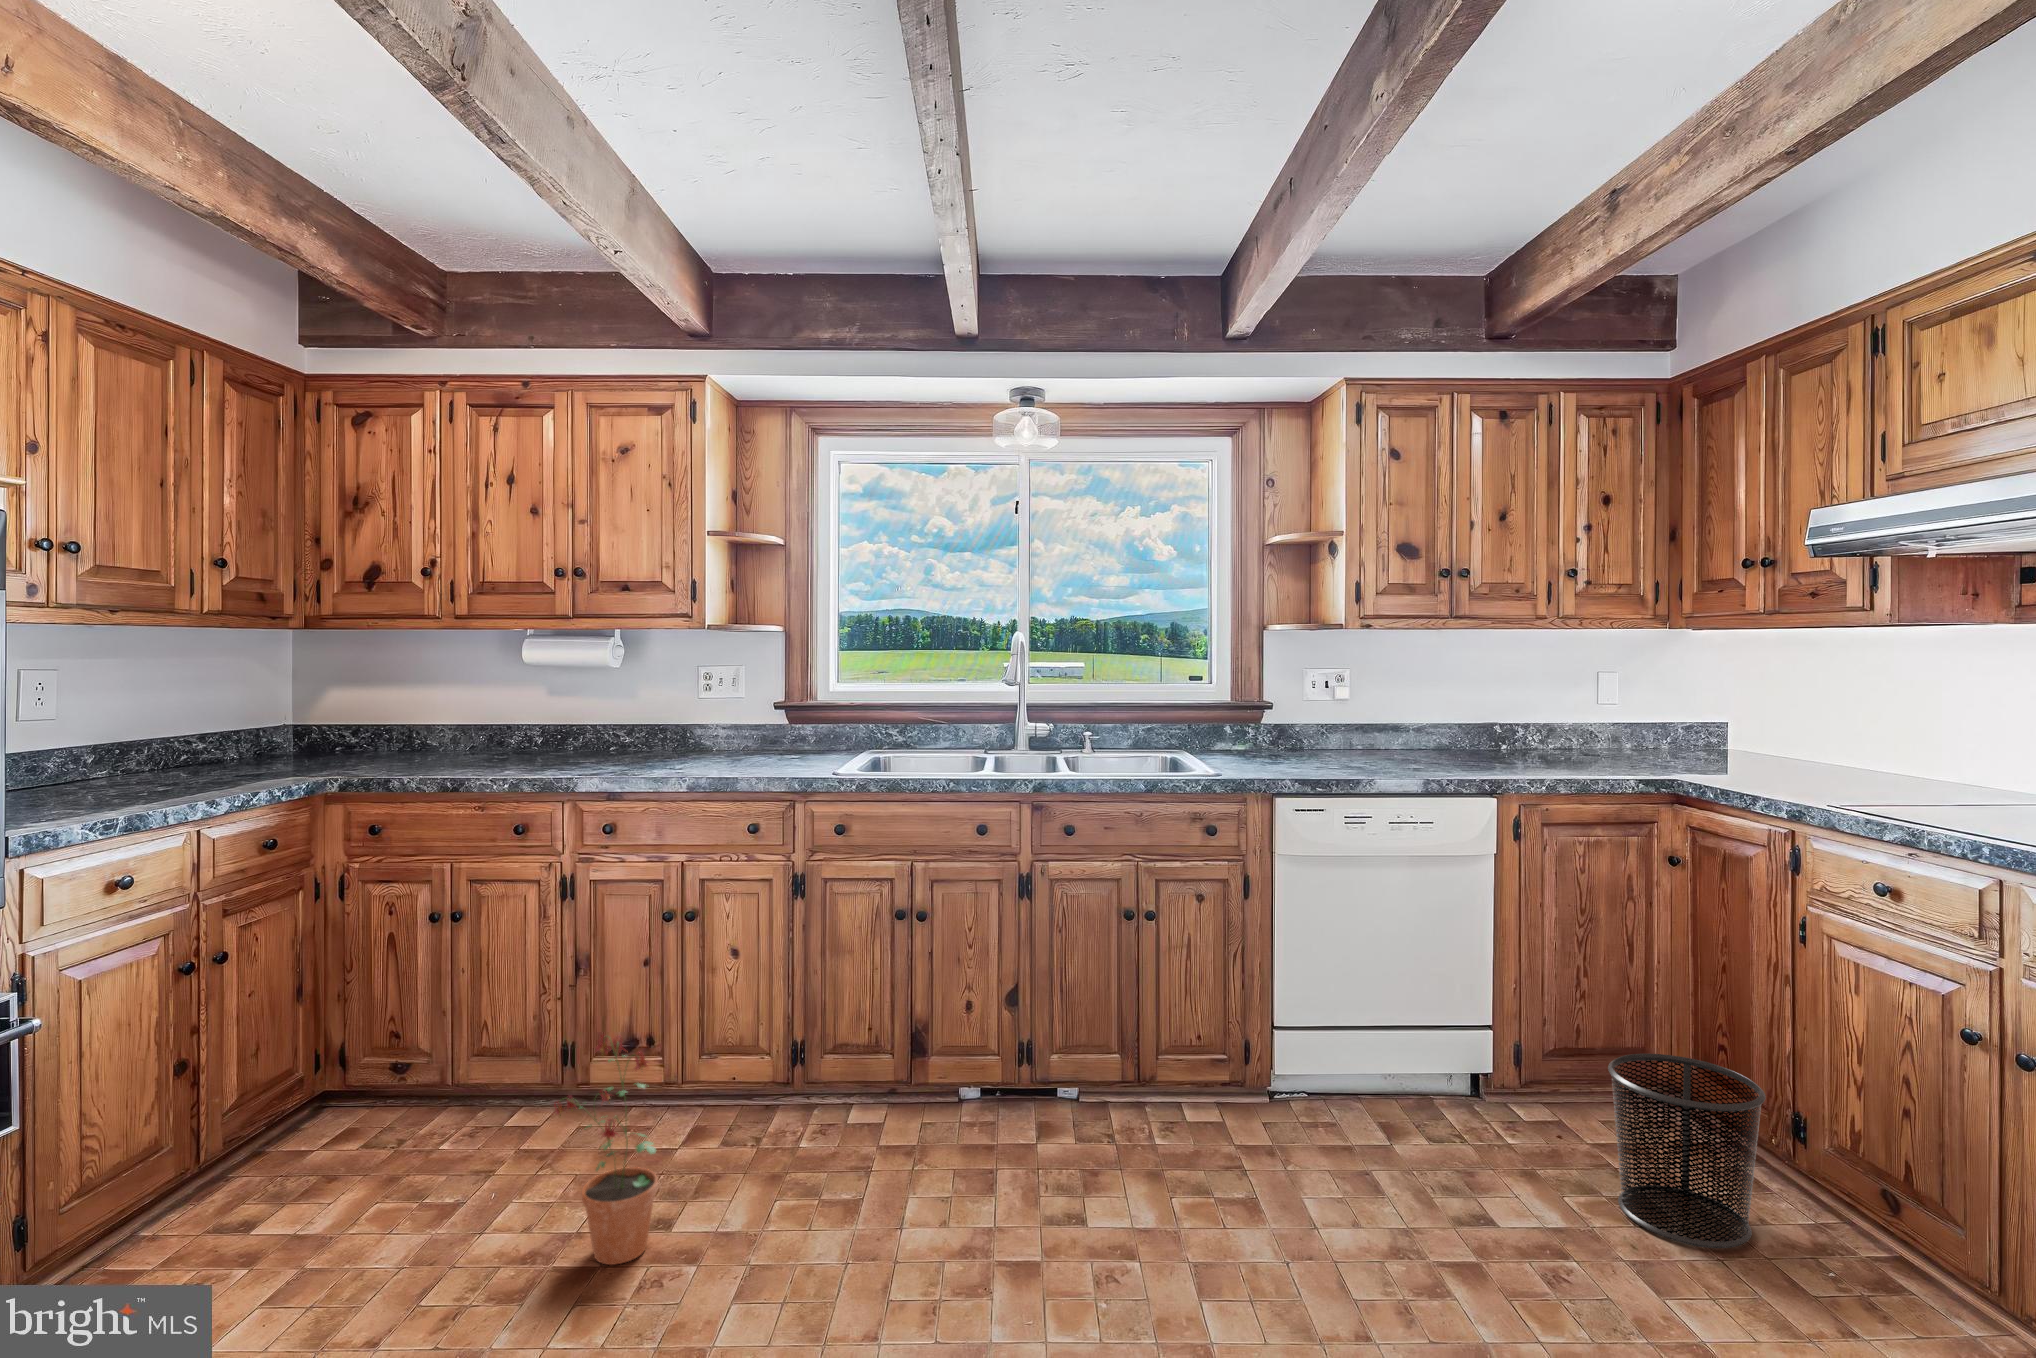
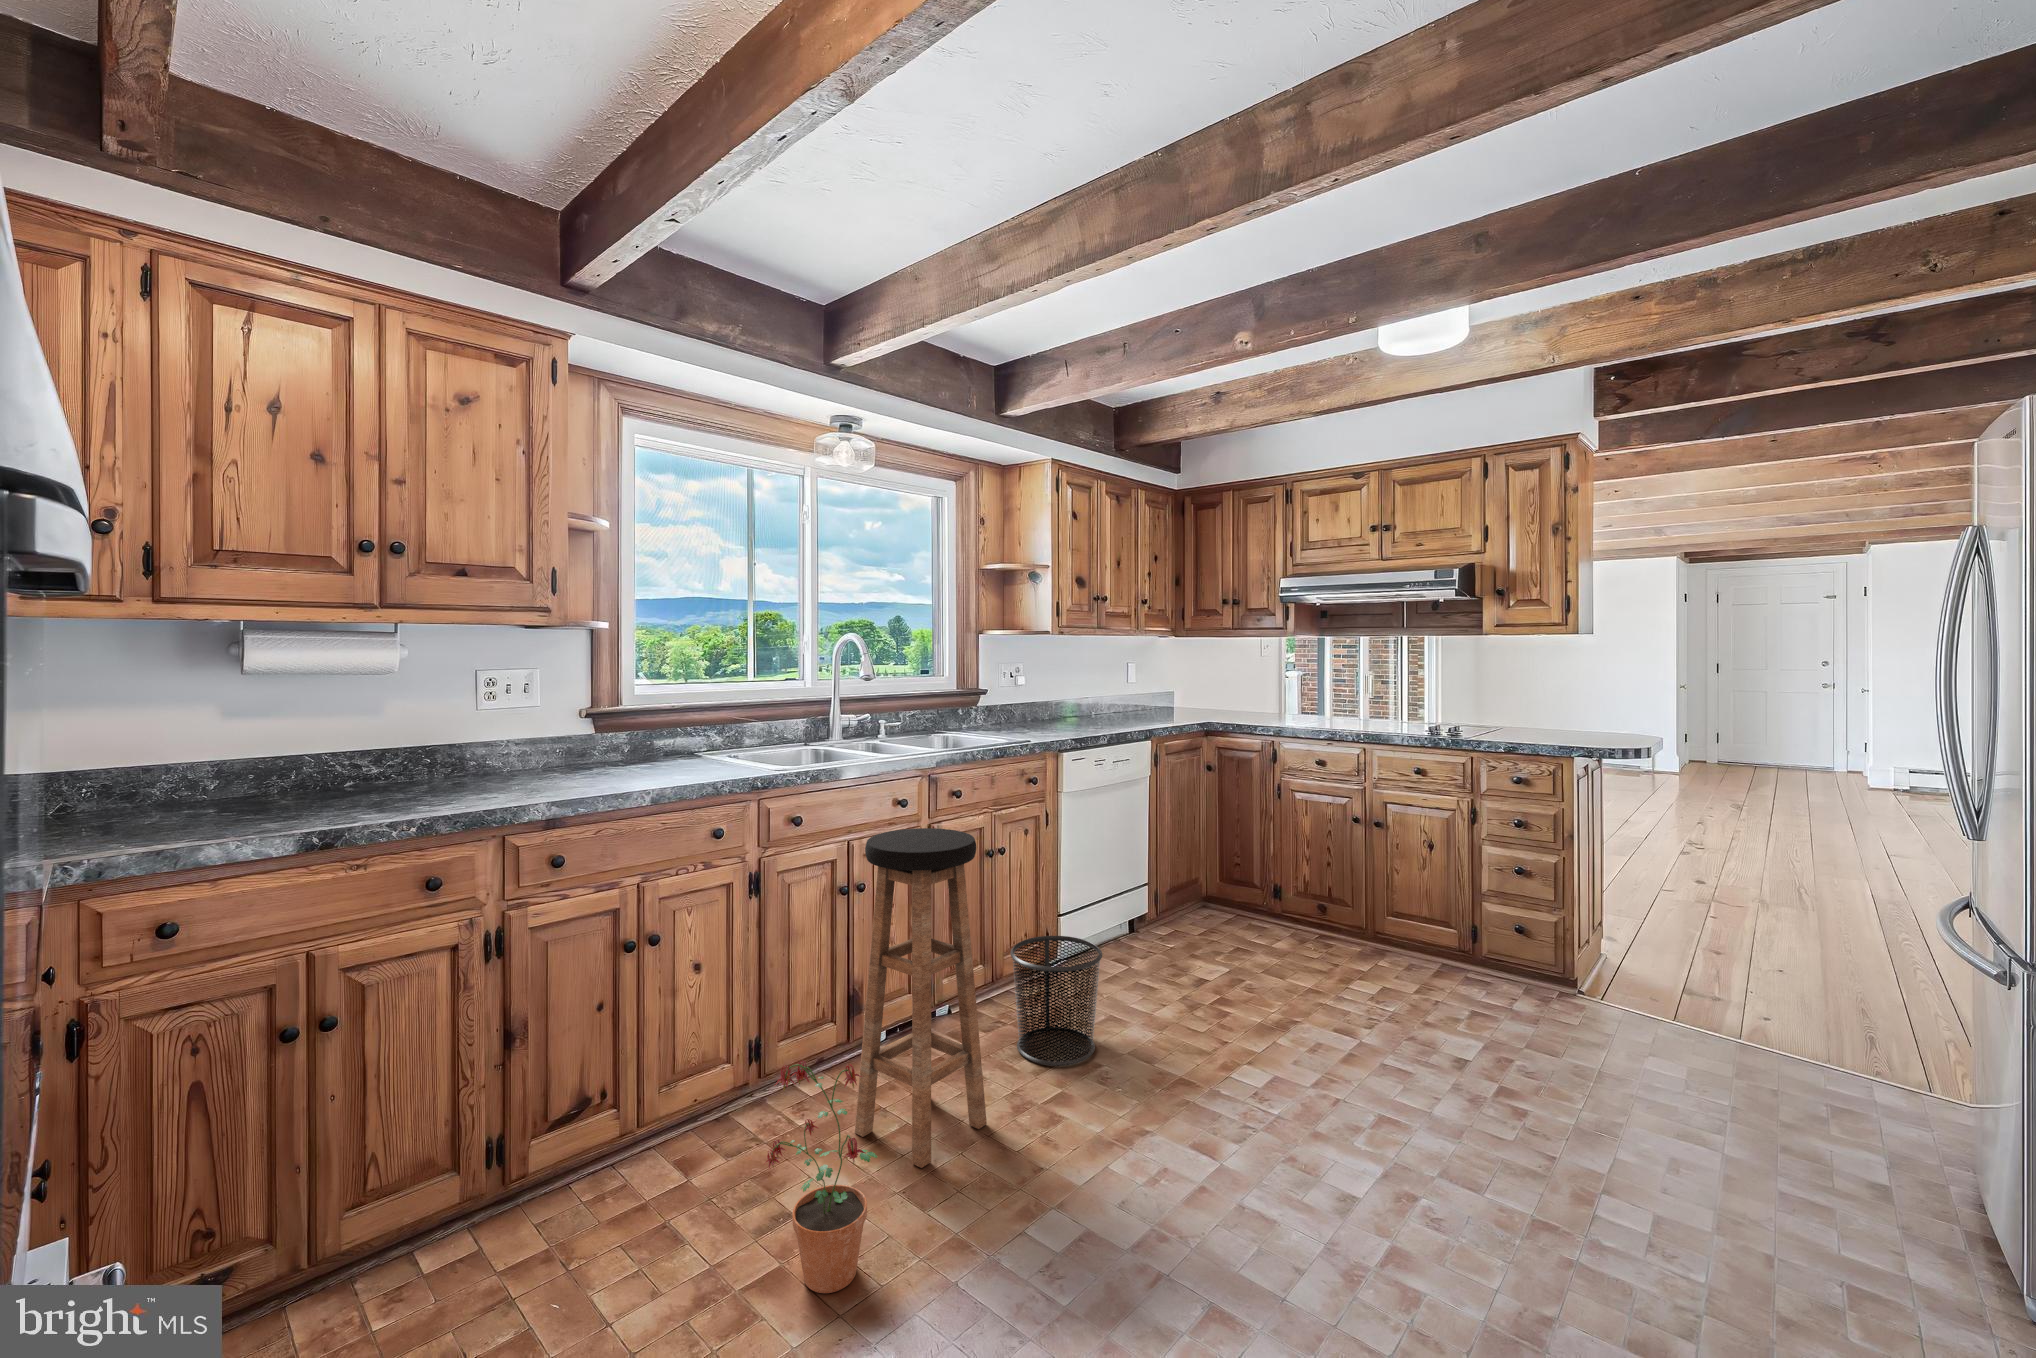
bar stool: none [798,847,921,1215] -> present [855,828,987,1168]
waste bin: present [1608,1054,1766,1248] -> present [1010,936,1102,1066]

